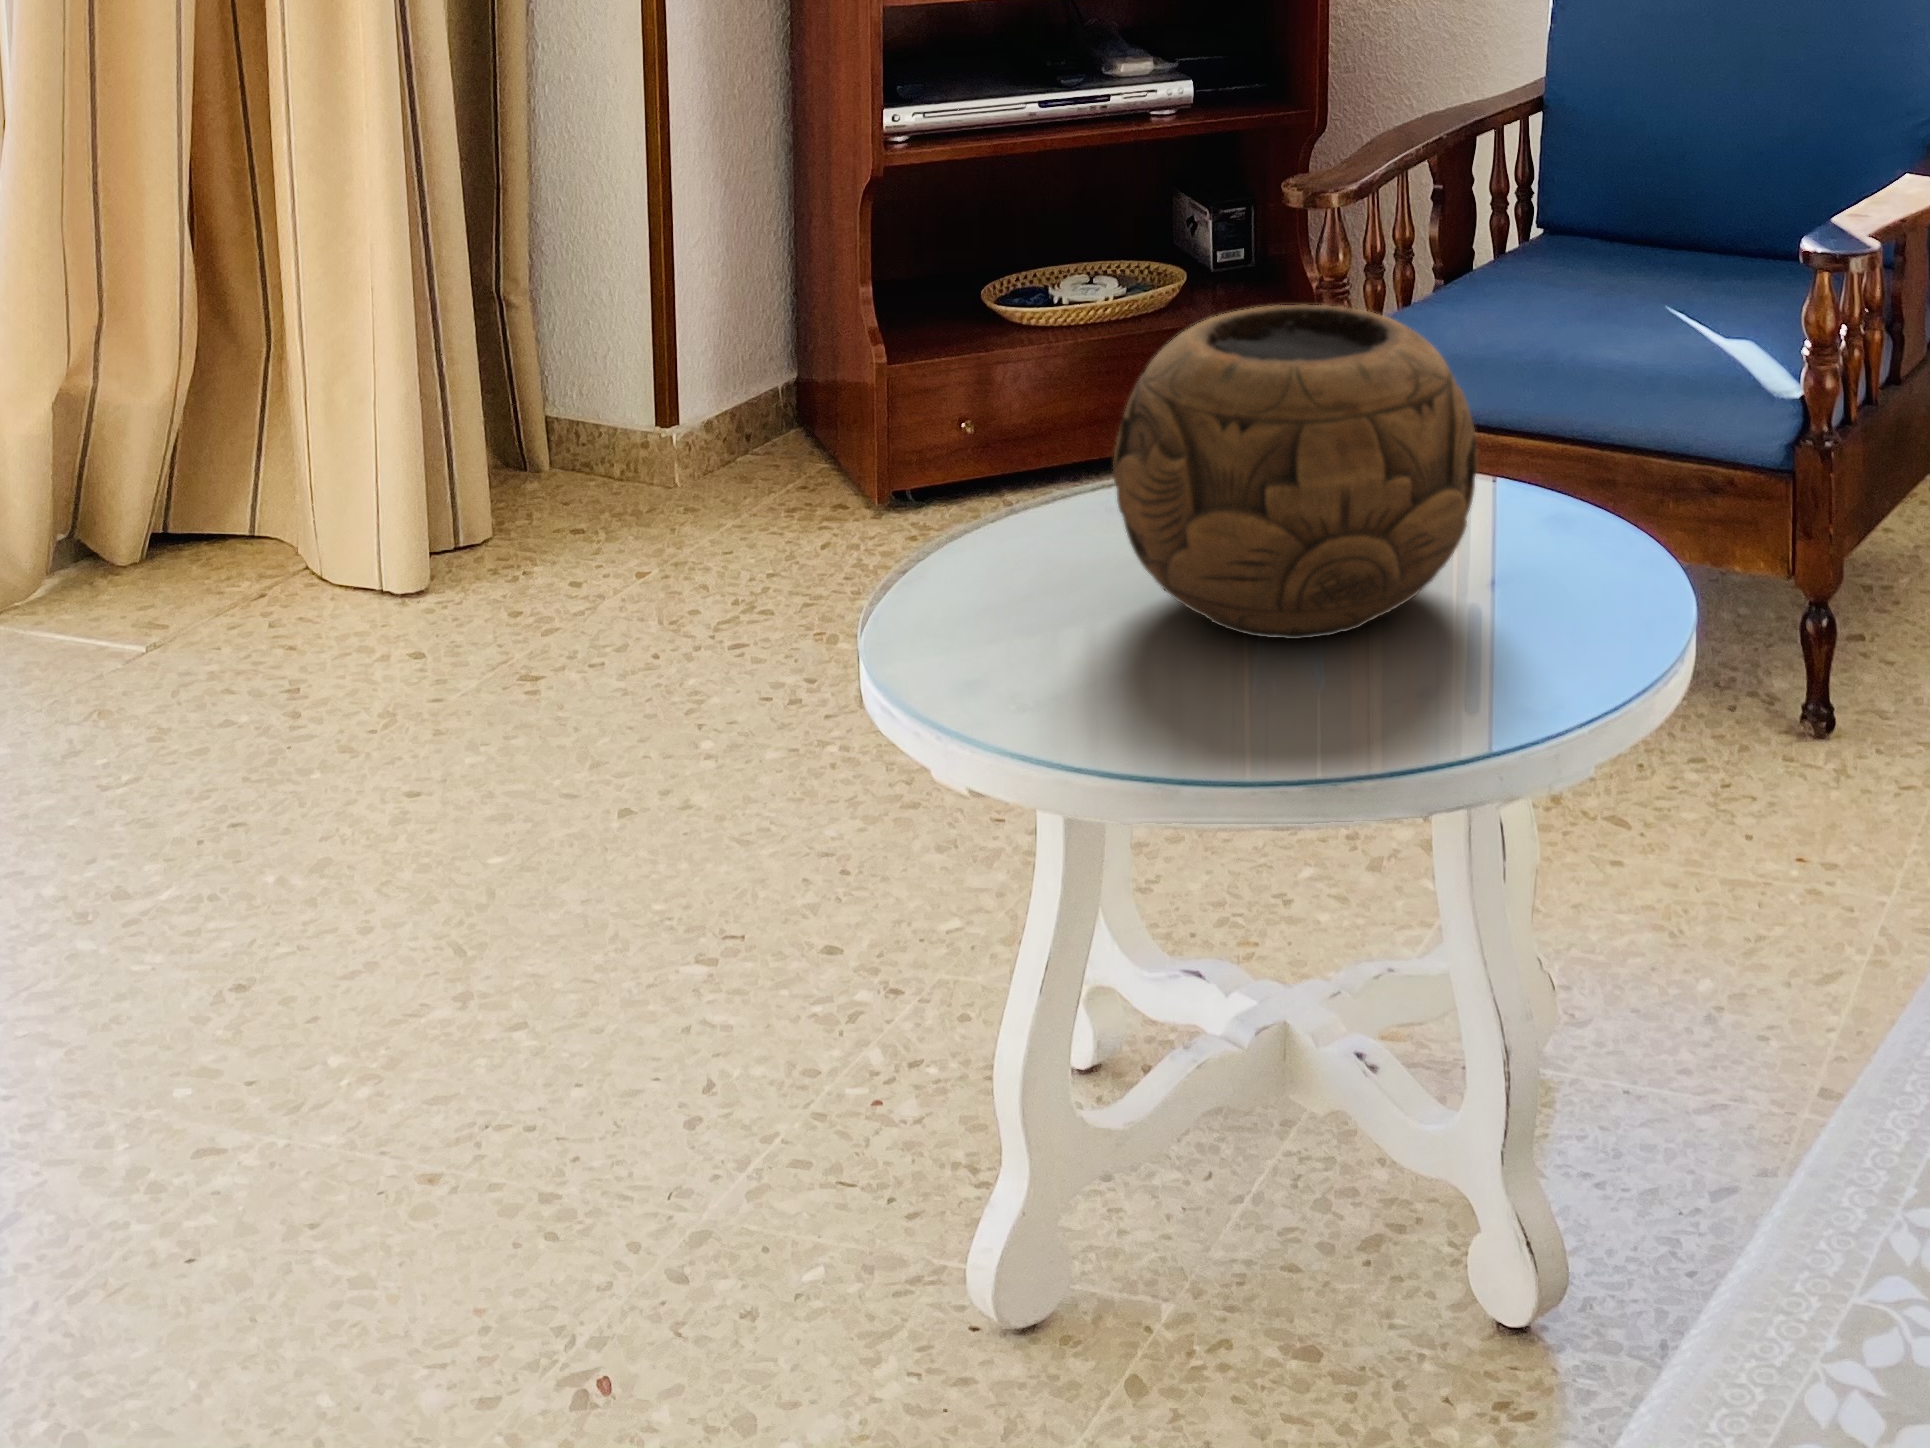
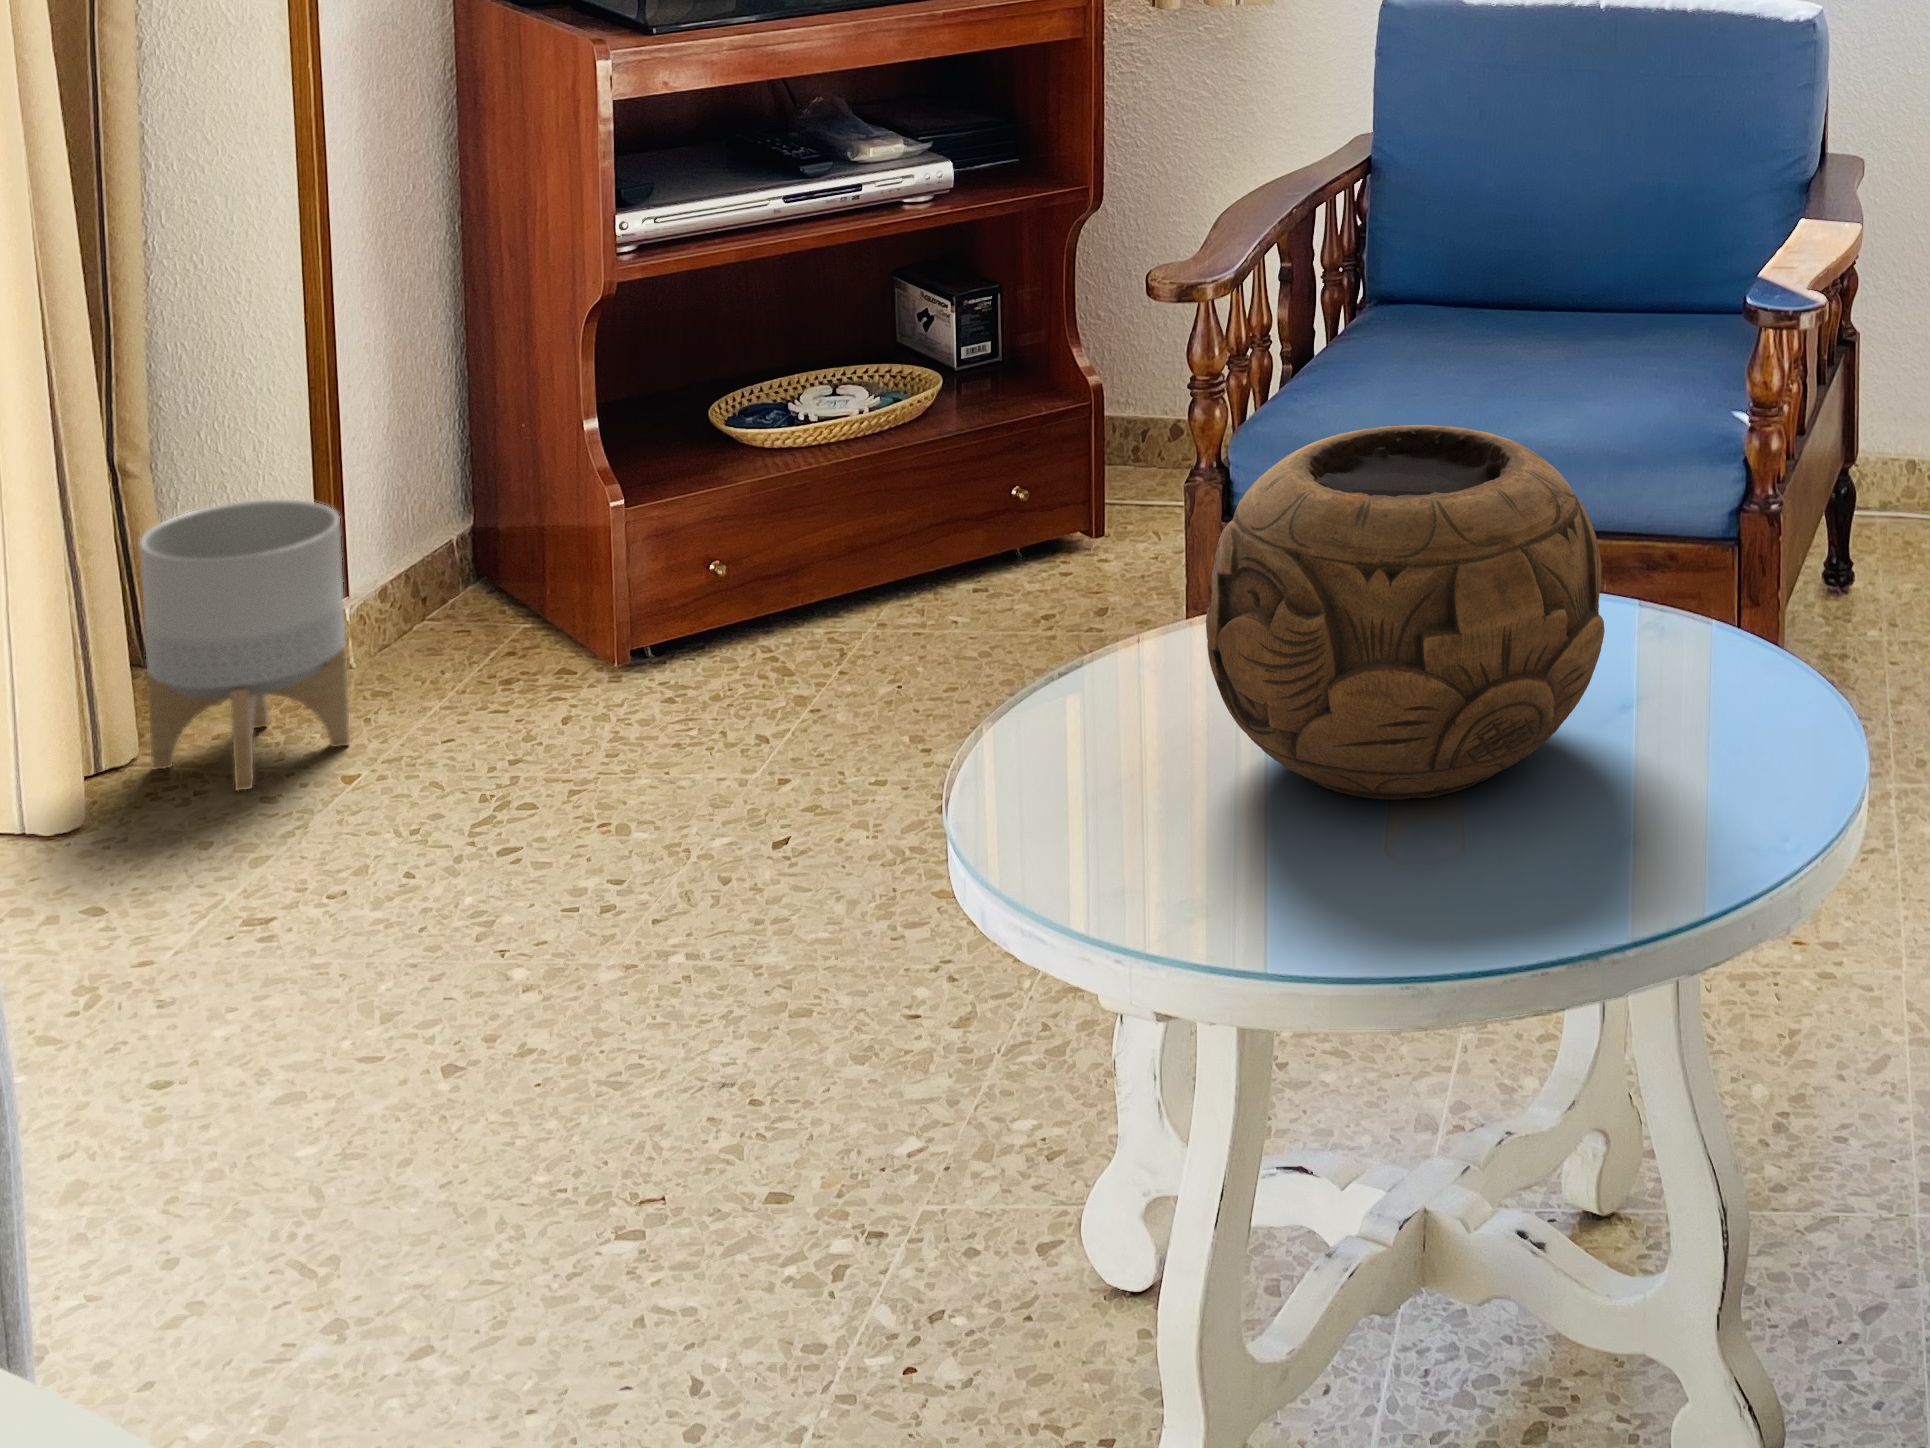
planter: none [497,333,656,572] -> present [140,500,350,790]

